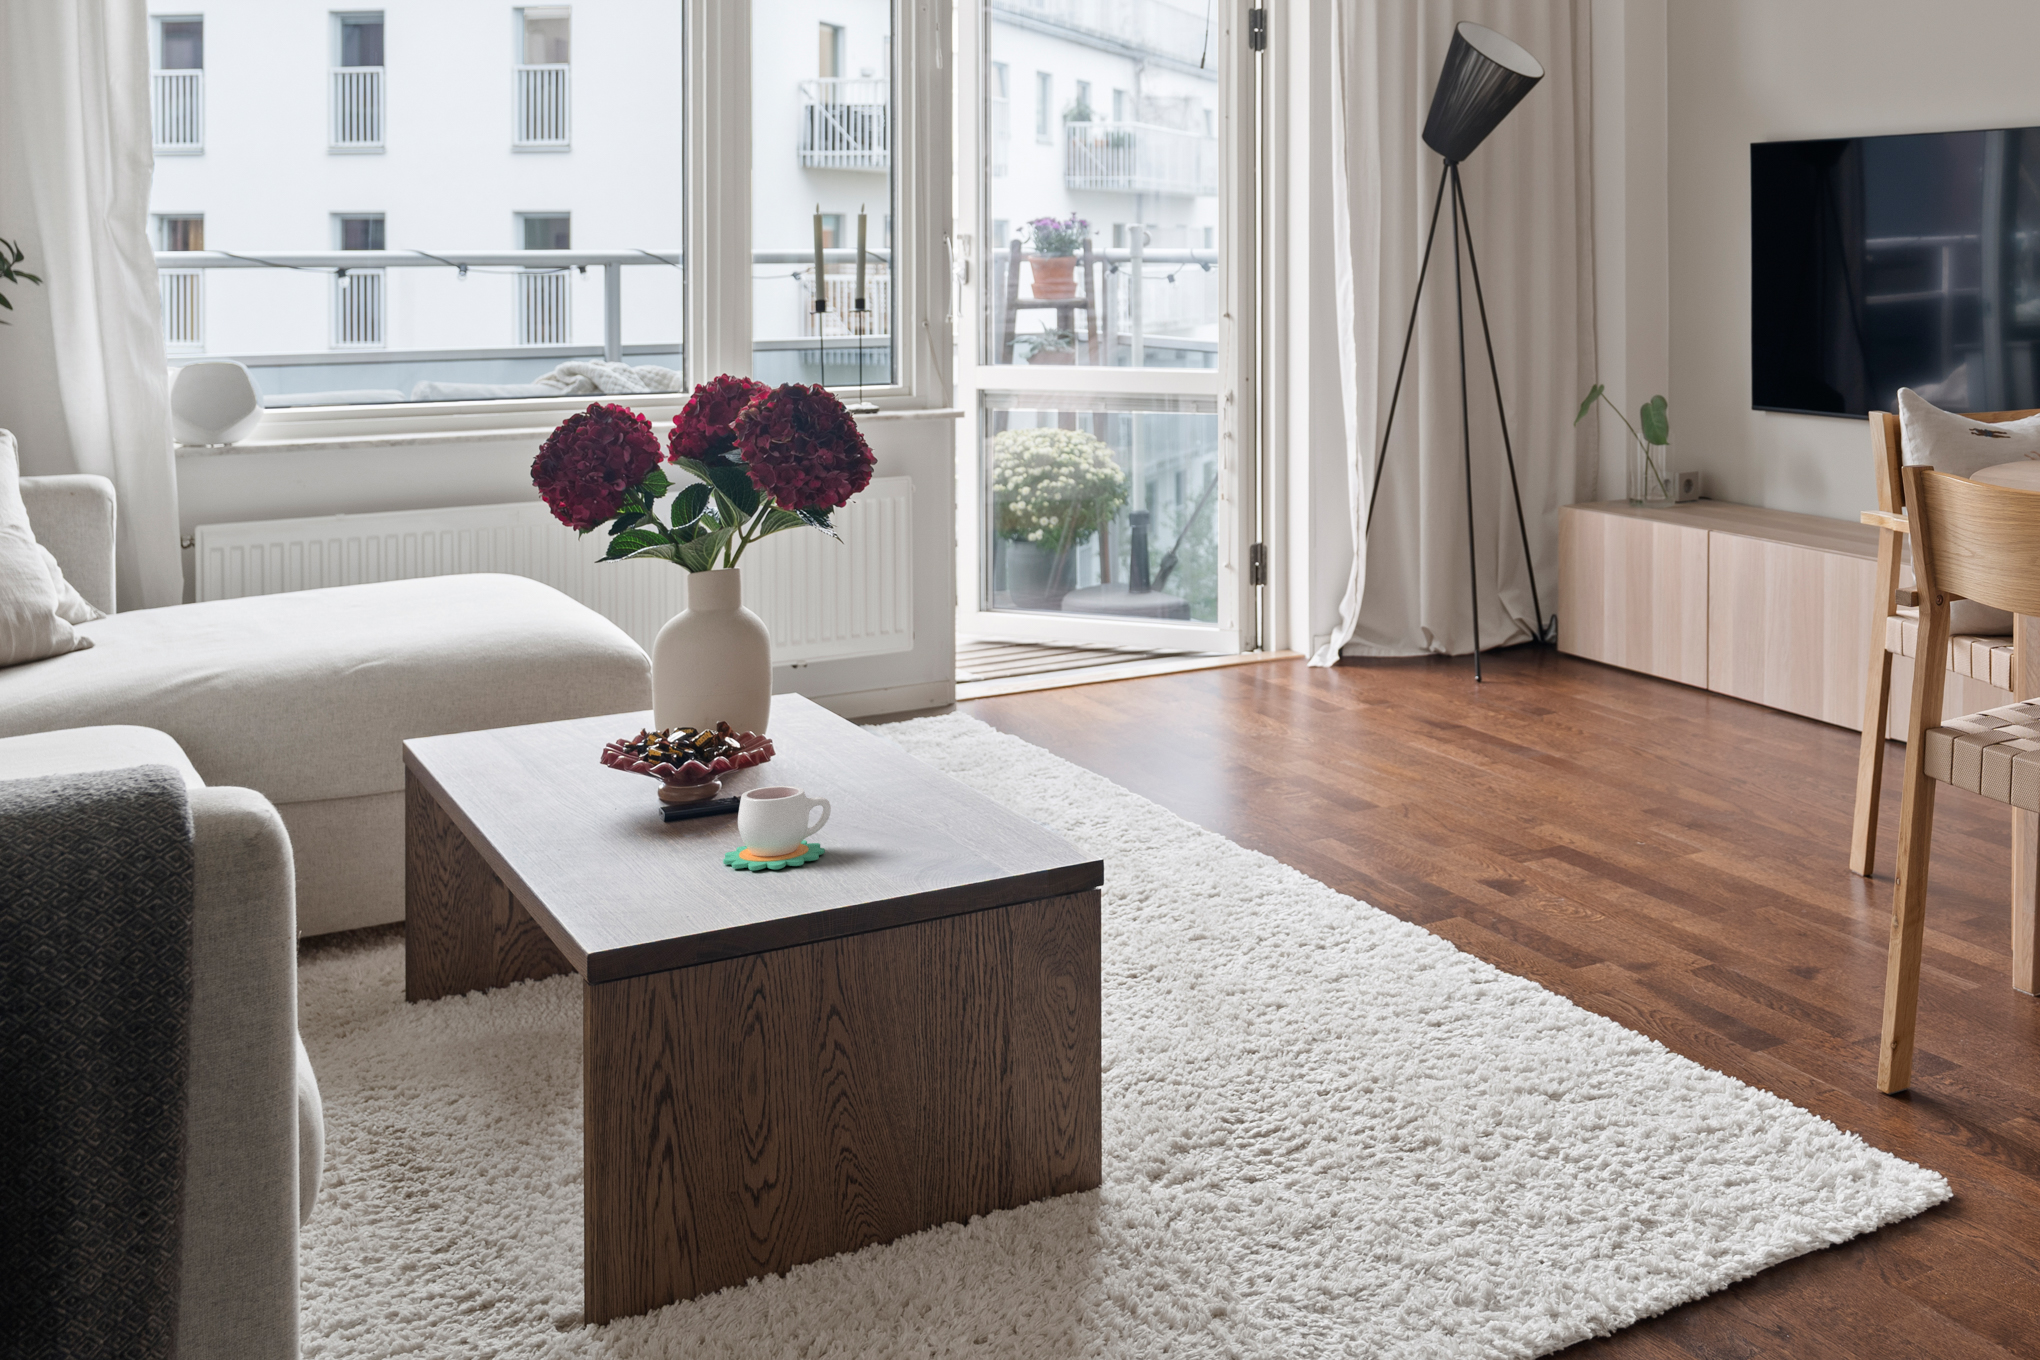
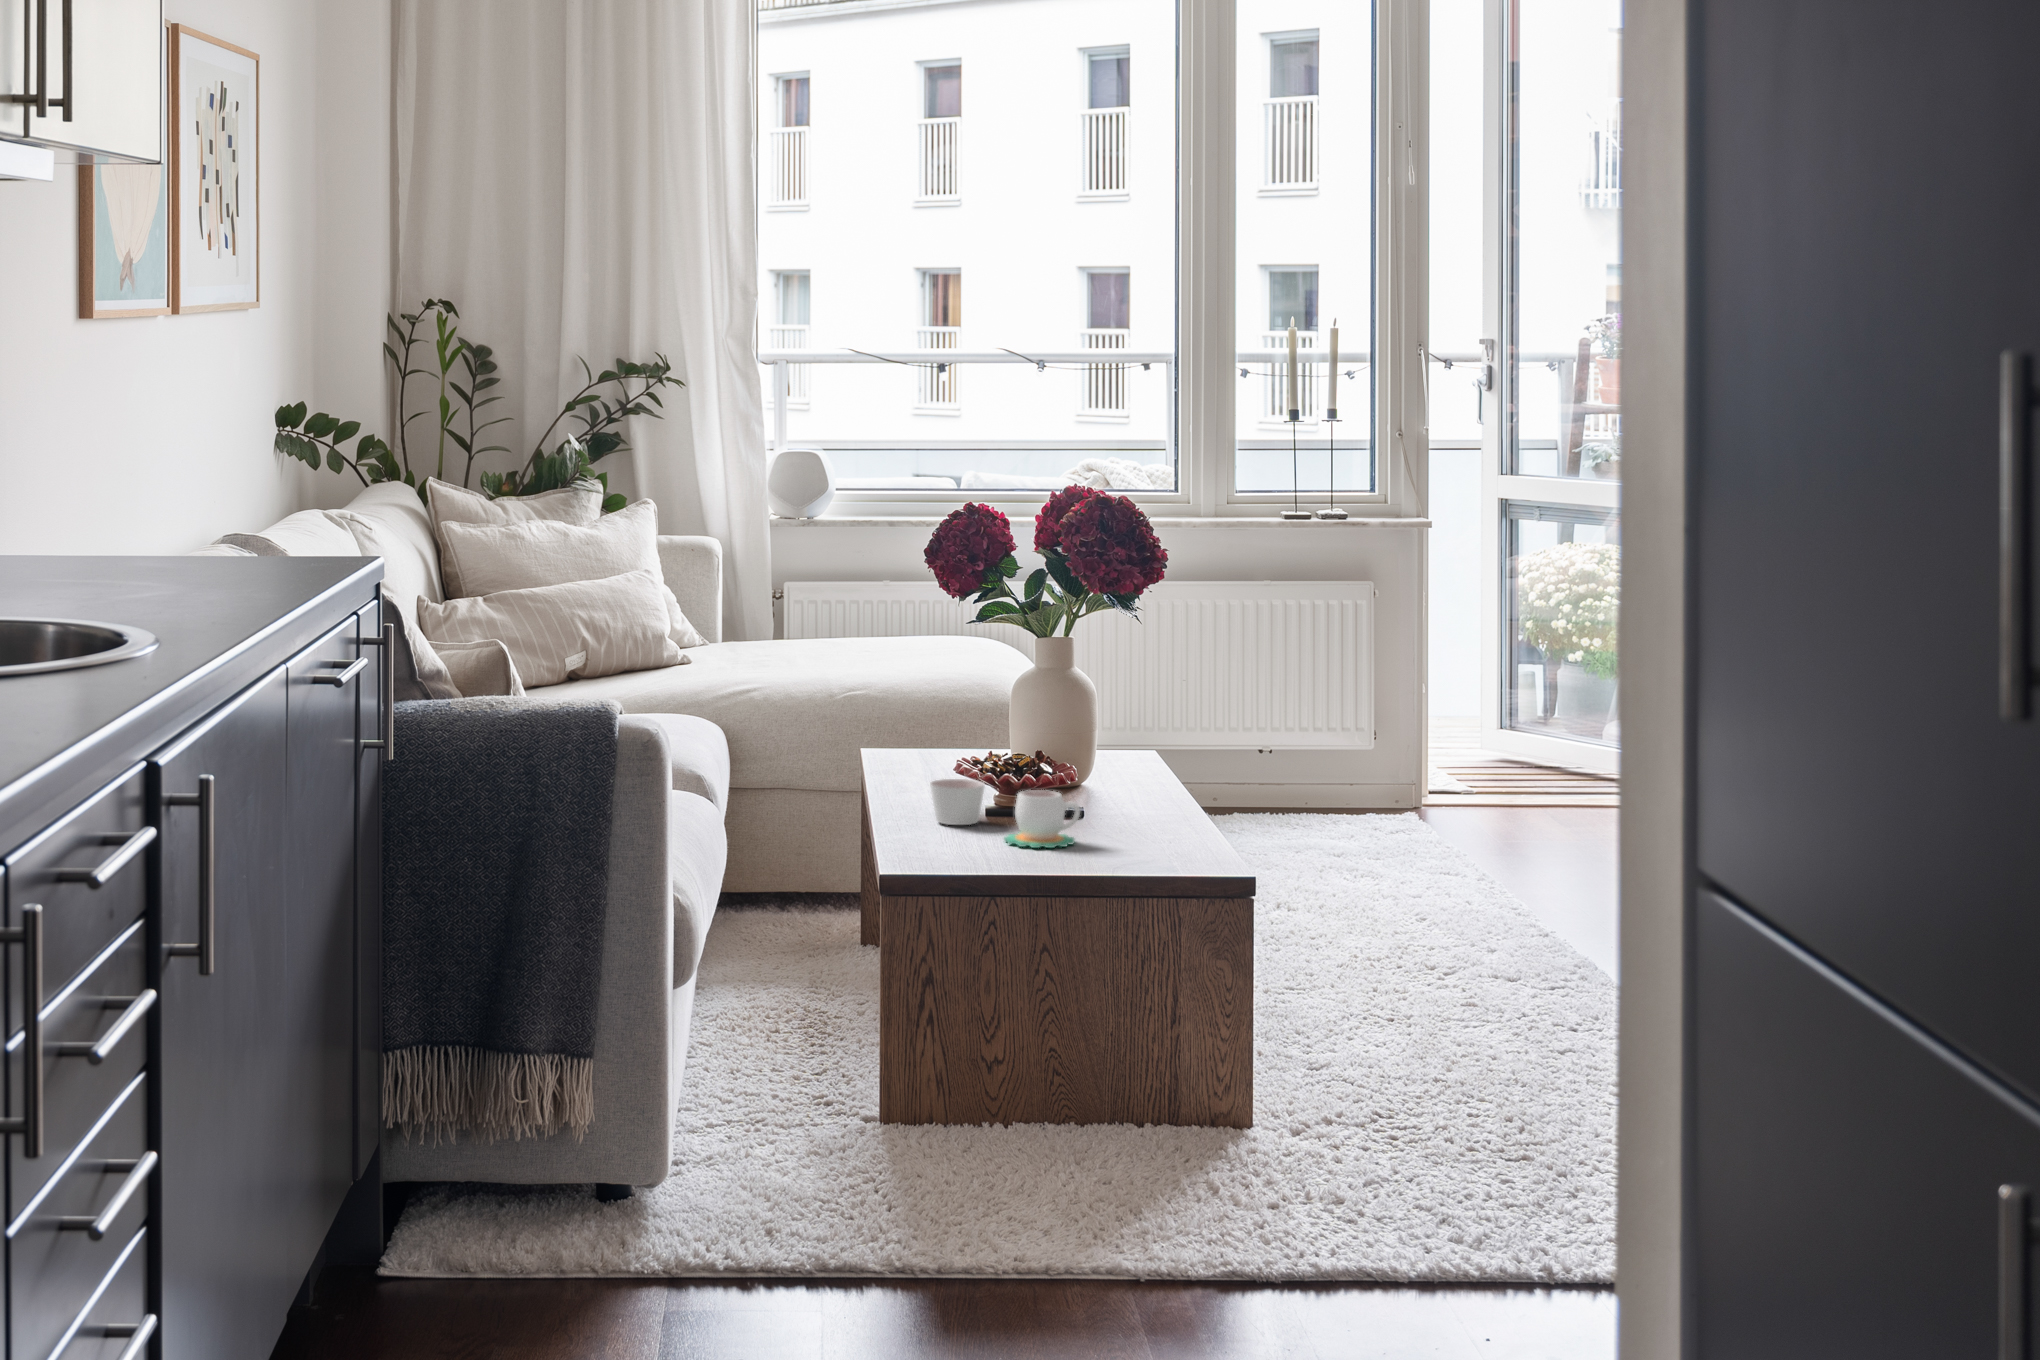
candle: none [592,782,674,850] -> present [930,779,985,825]

